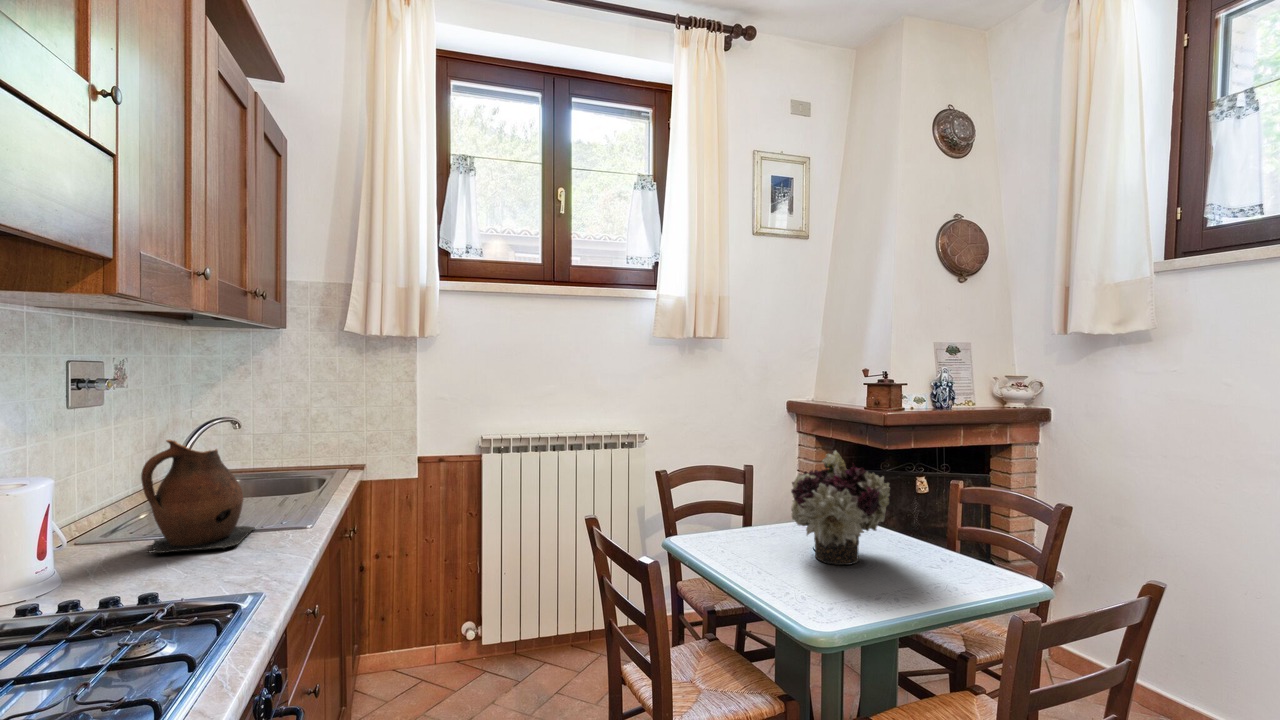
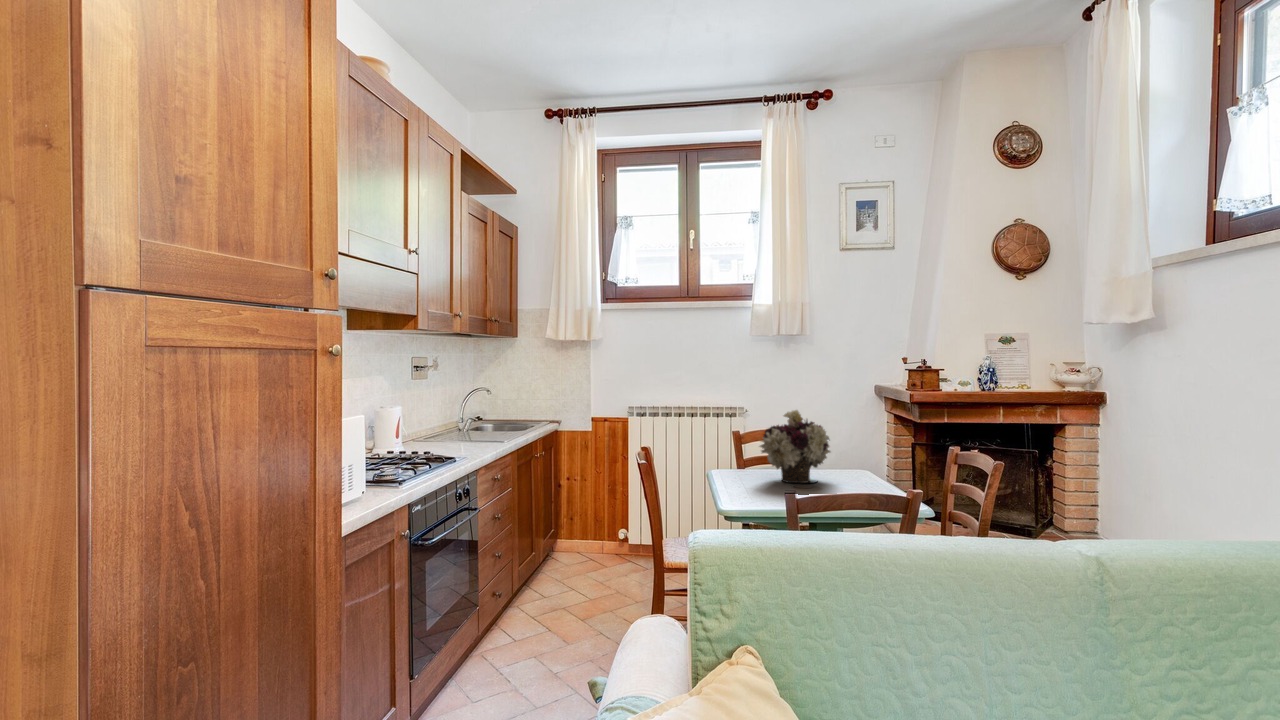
ceramic pitcher: present [141,440,255,553] -> none [436,391,484,443]

